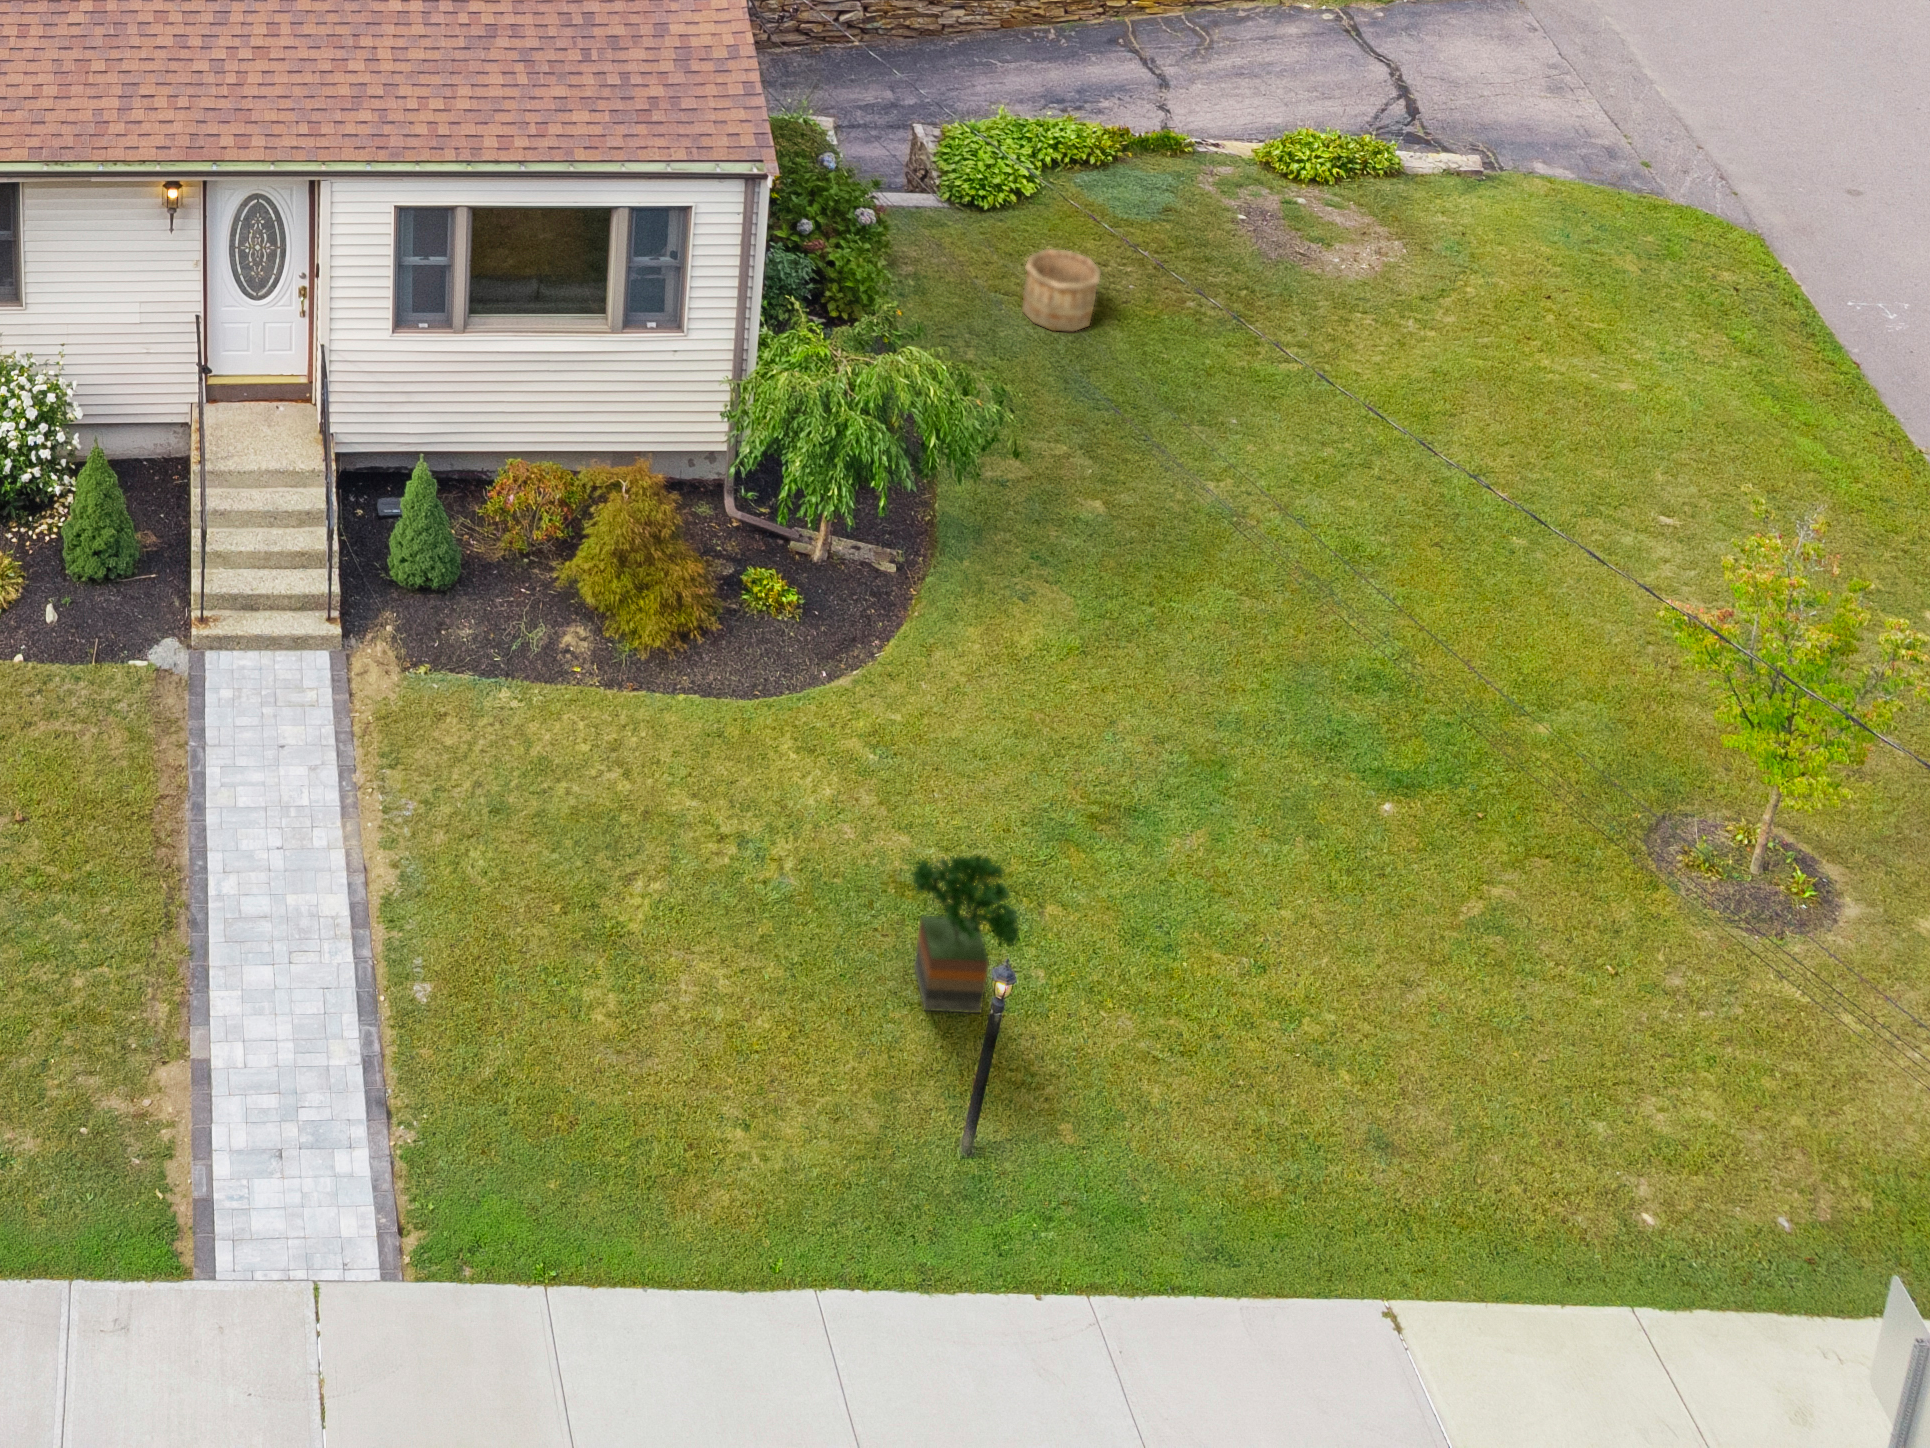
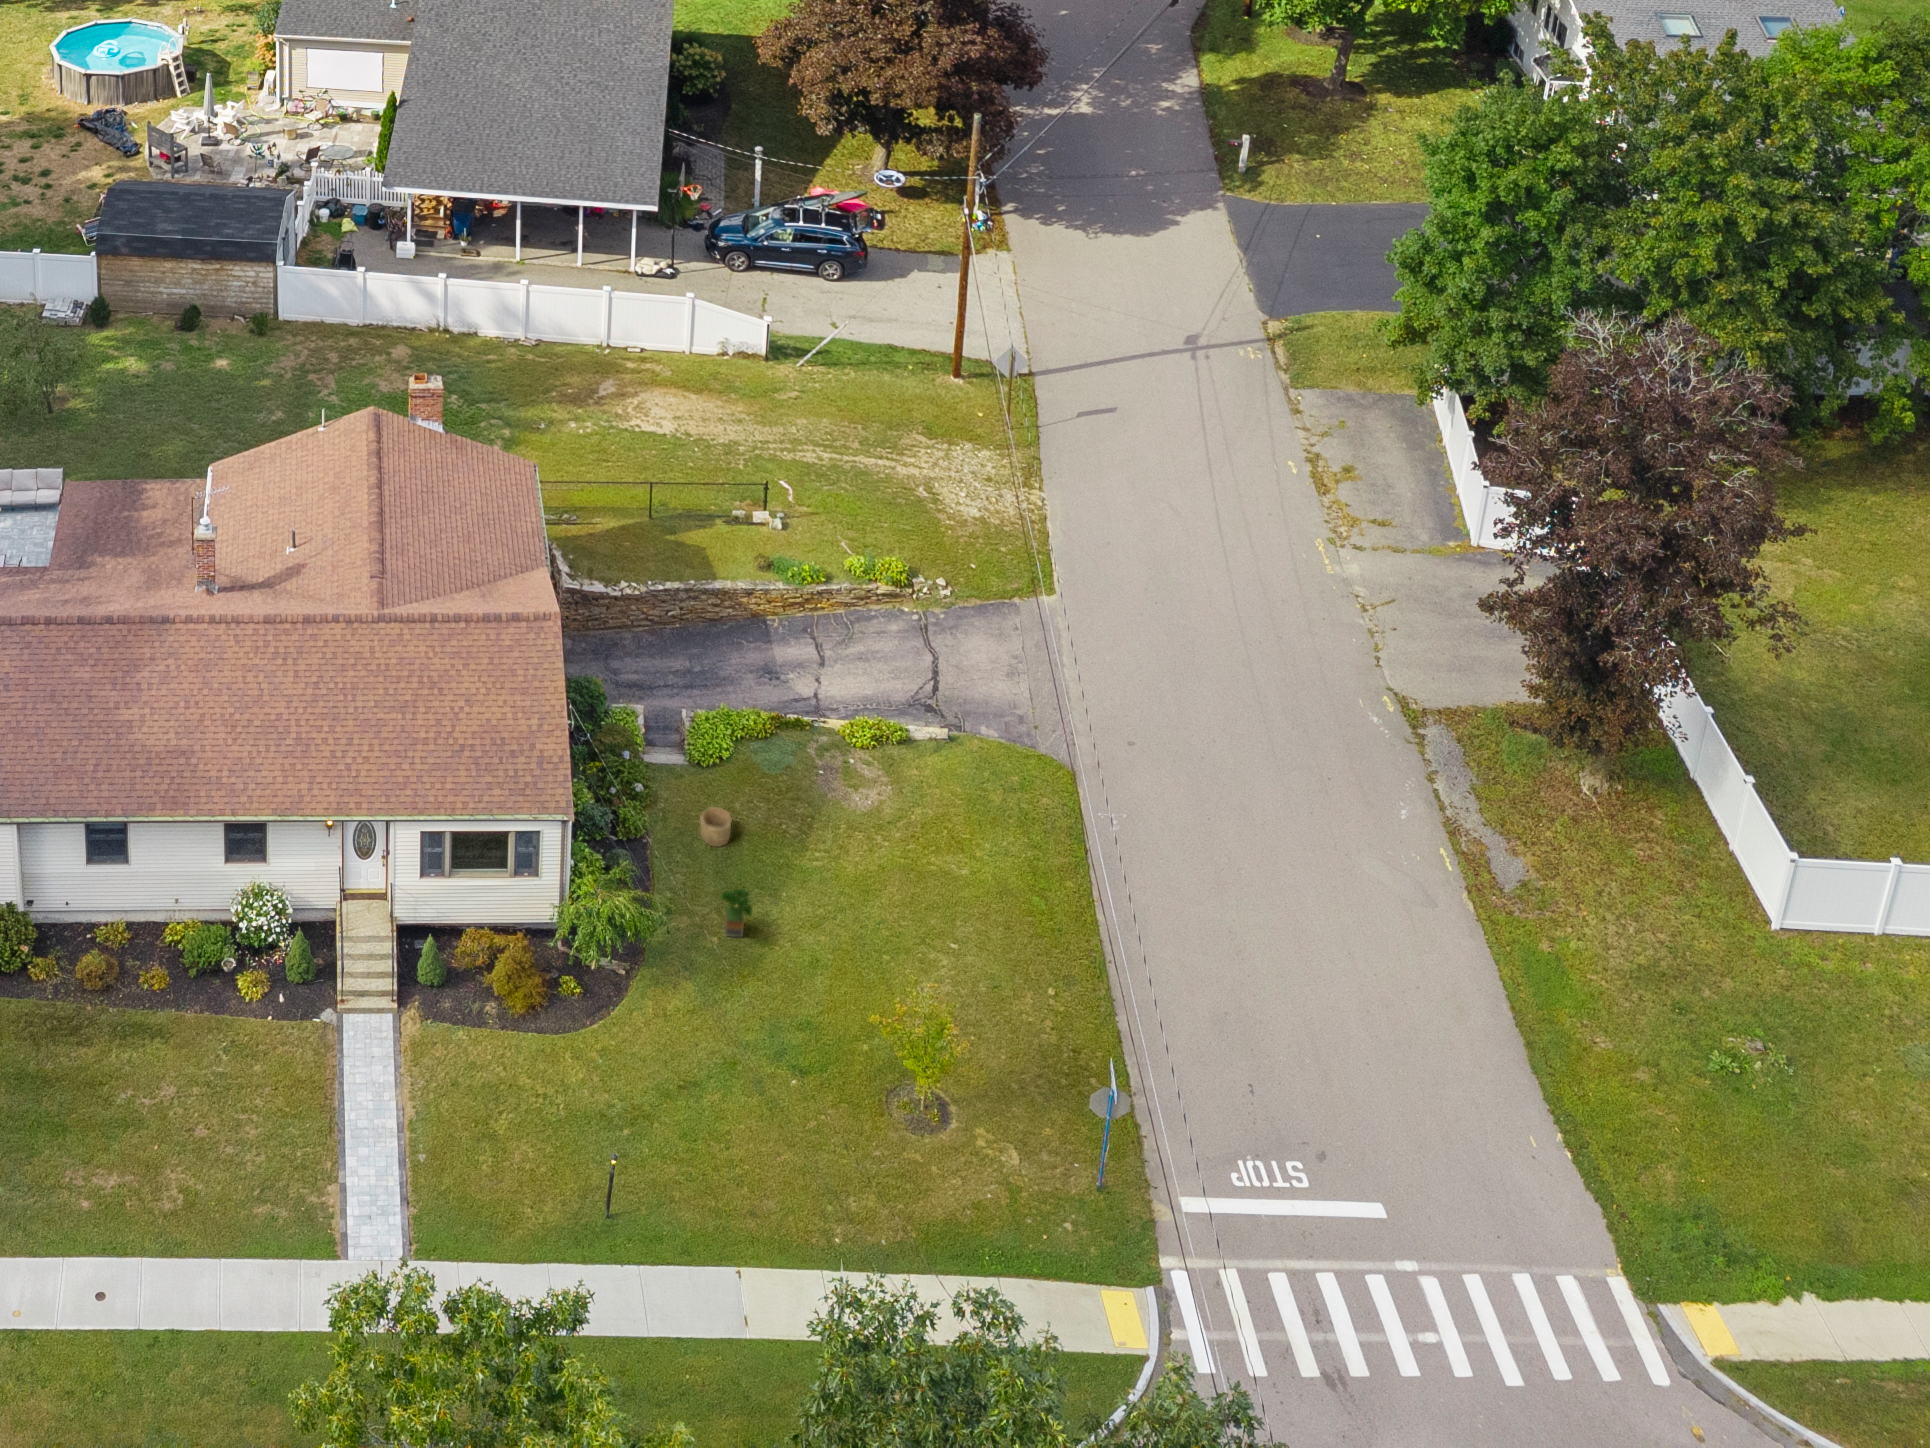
potted tree: present [911,856,1019,1013] -> present [721,889,752,937]

